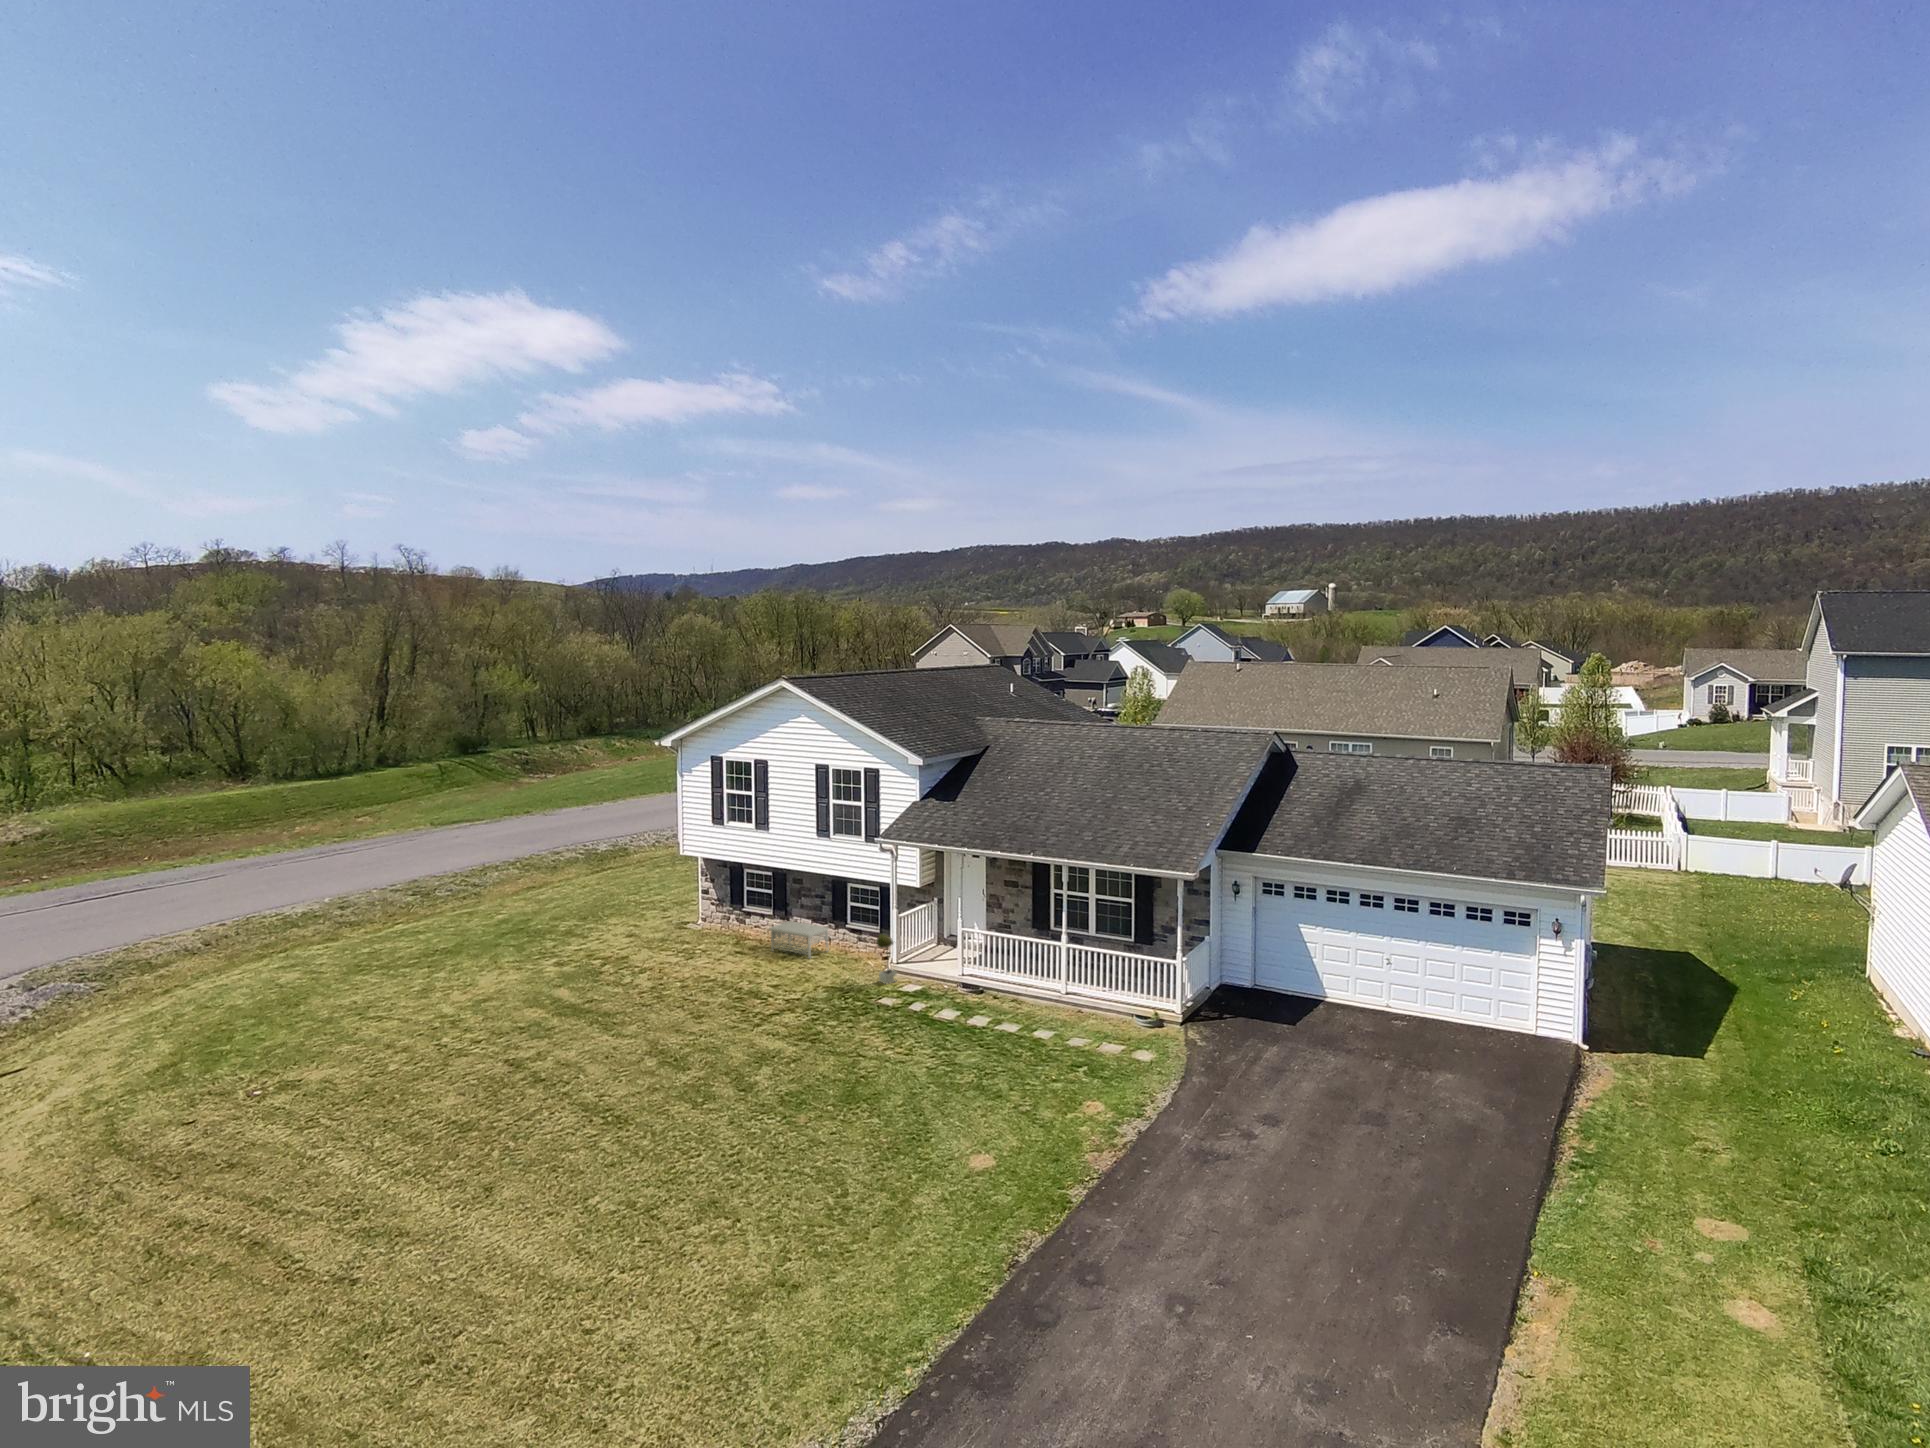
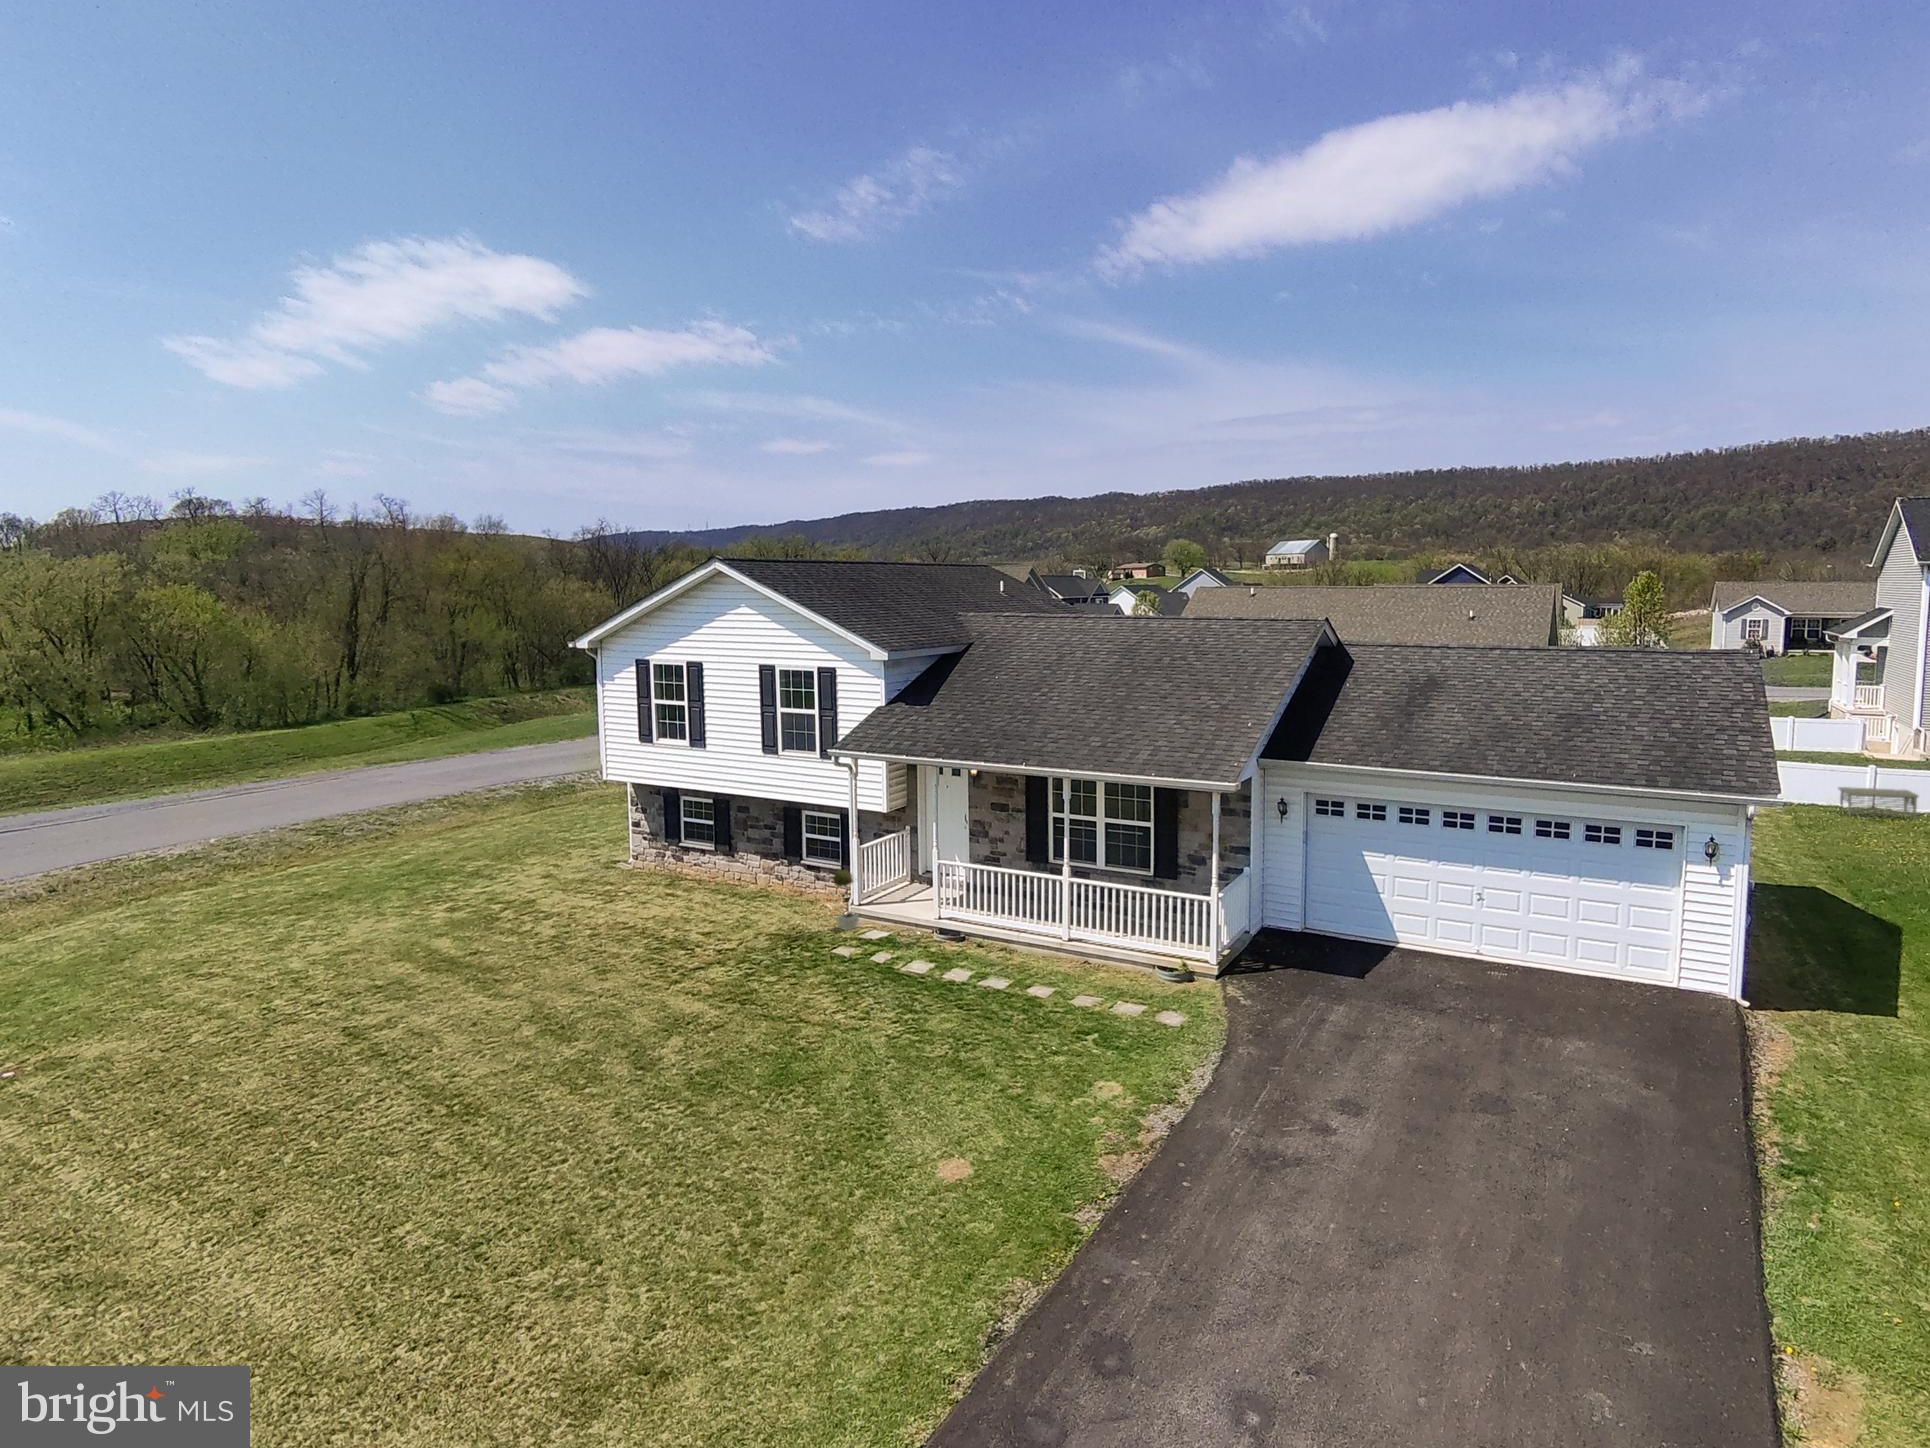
storage bench: present [769,921,829,958] -> present [1838,787,1918,820]

